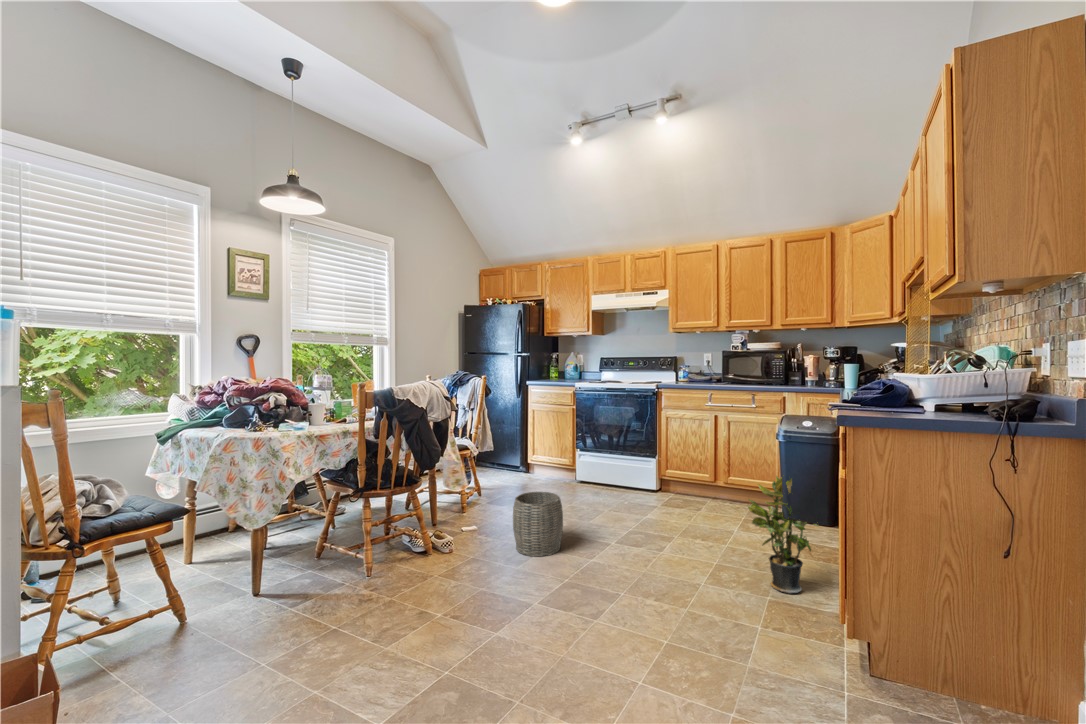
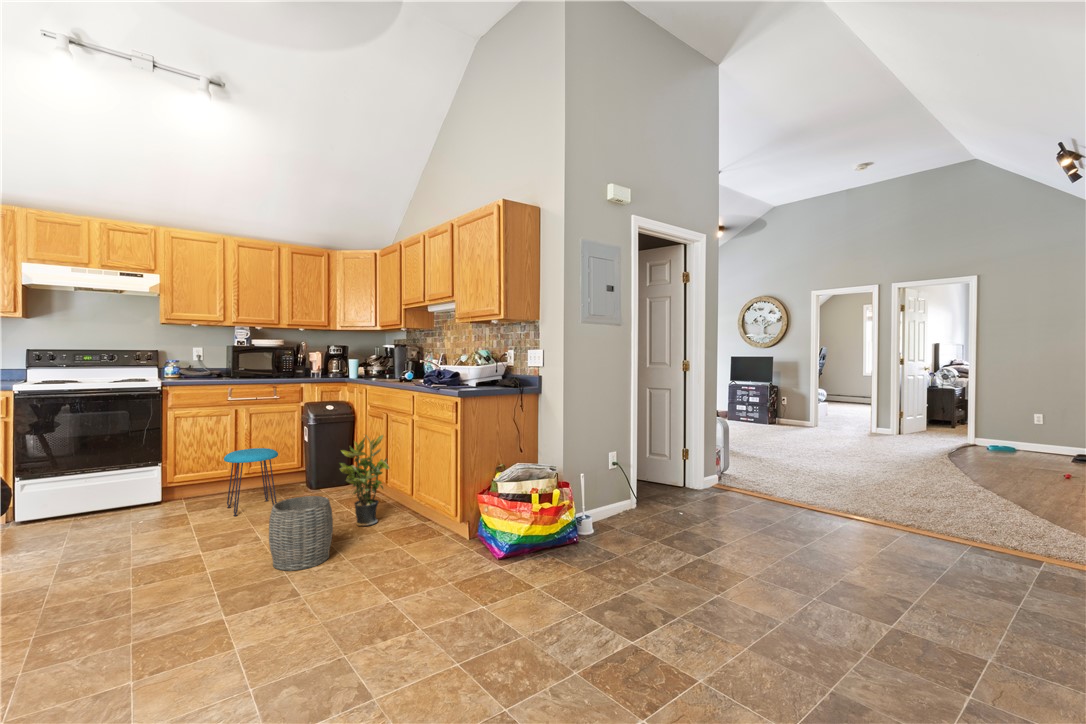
stool: none [682,458,733,528] -> present [224,448,278,516]
woven basket: present [513,492,563,557] -> present [269,496,333,571]

